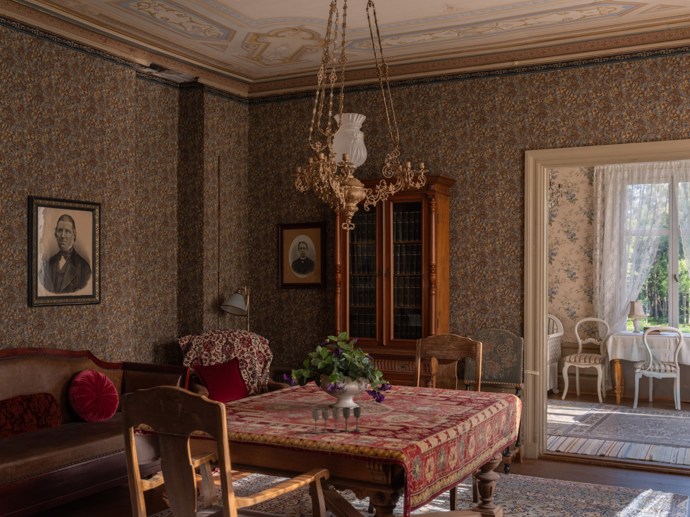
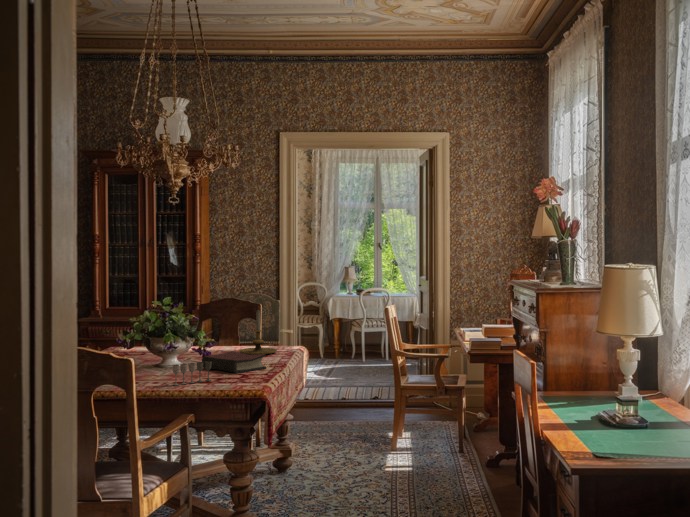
candle holder: none [433,348,478,400] -> present [239,310,277,355]
hardback book: none [370,395,441,424] -> present [202,351,266,373]

